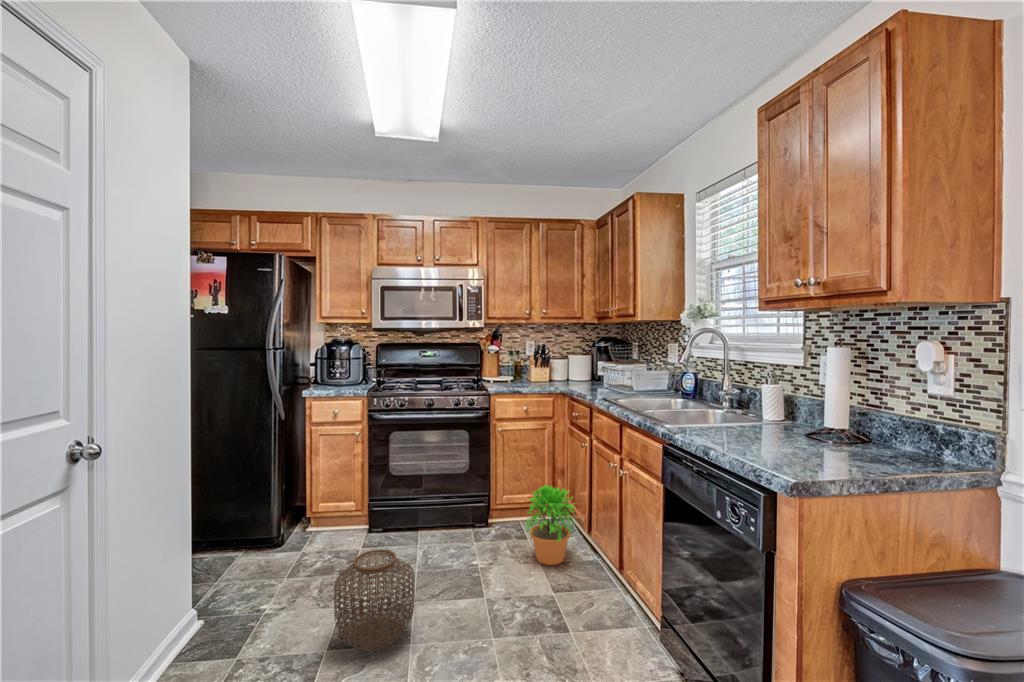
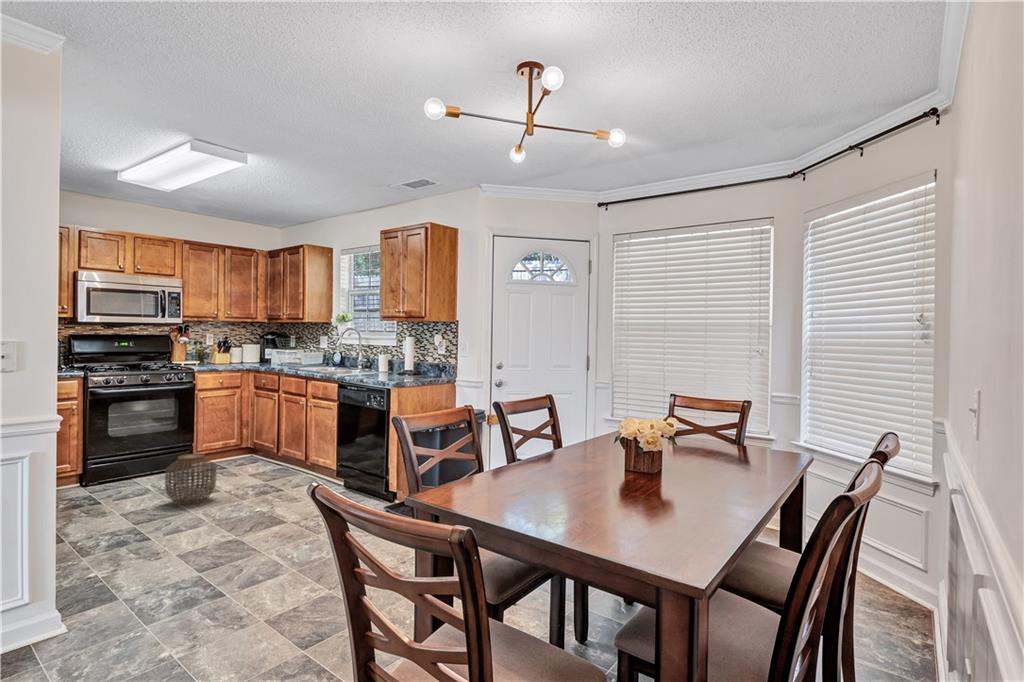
potted plant: present [525,485,574,565] -> none [240,423,279,472]

